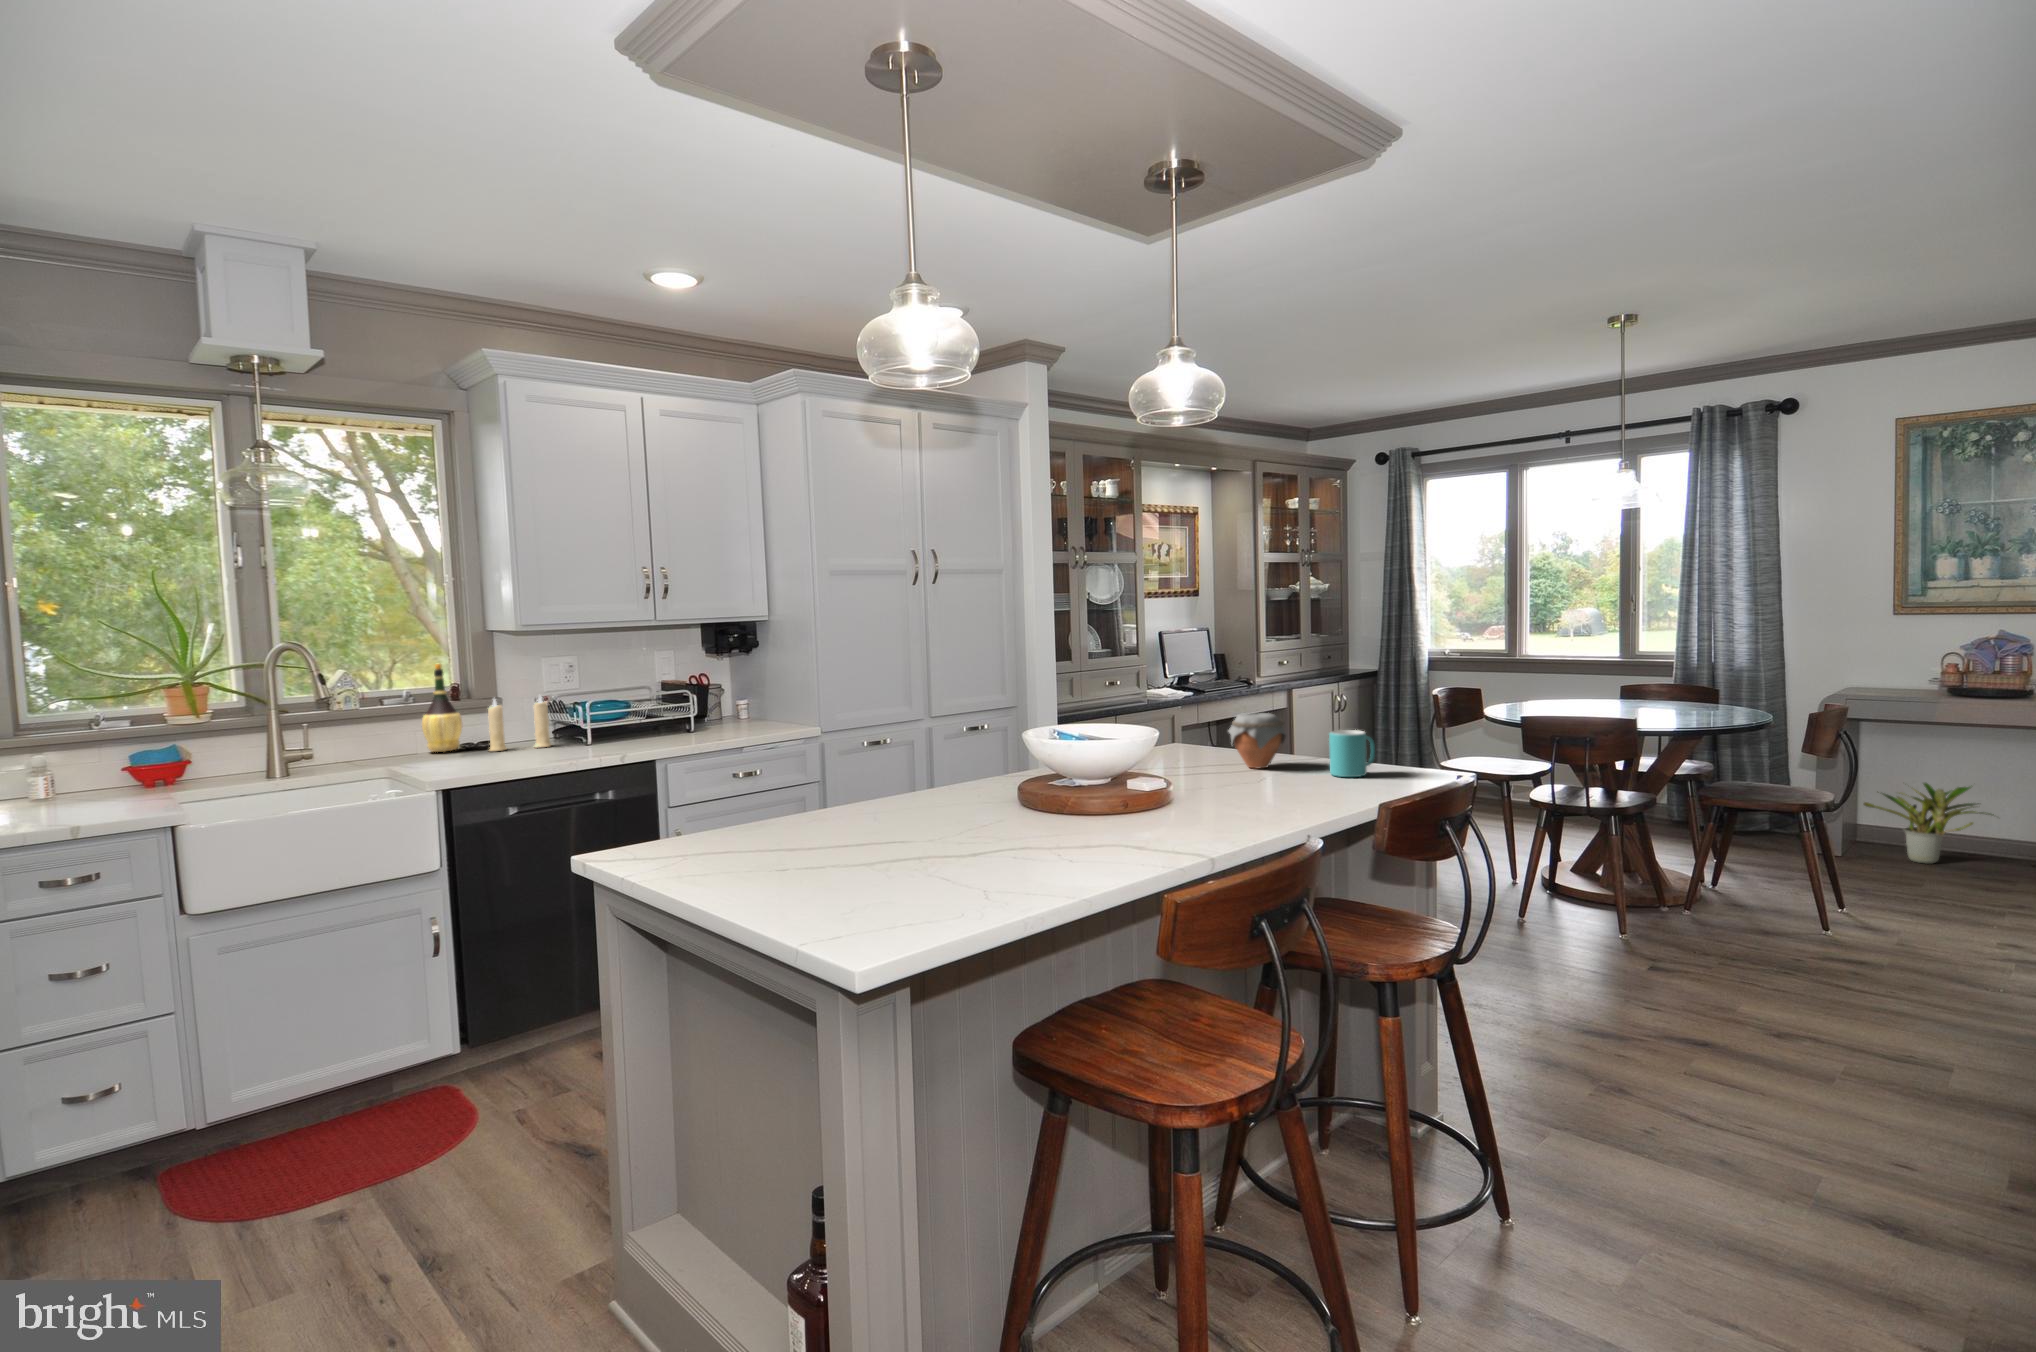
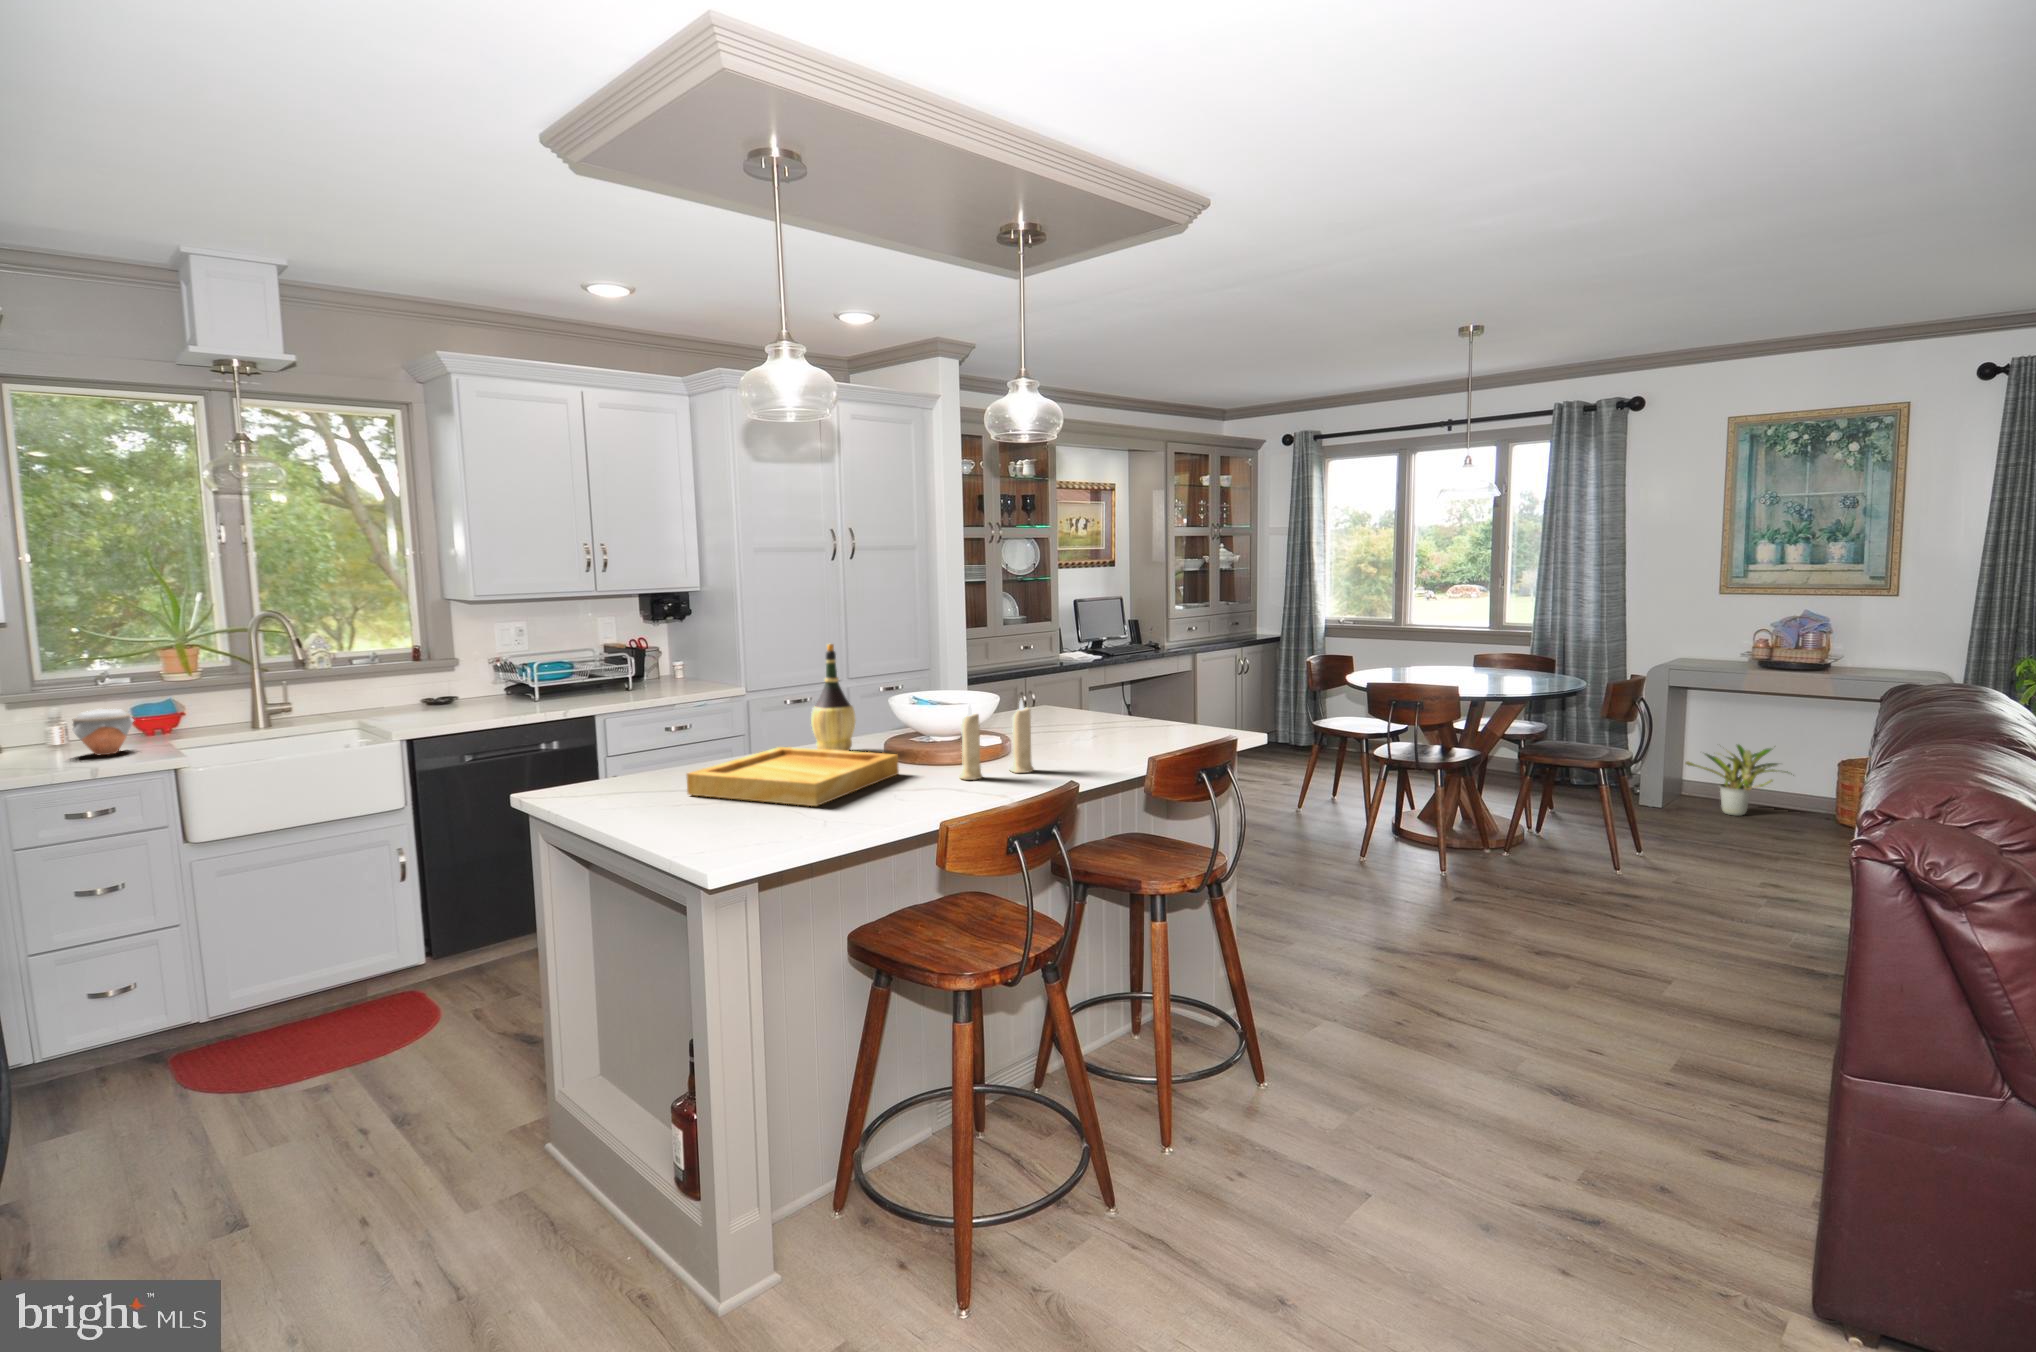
wine bottle: present [422,664,462,752] -> present [811,644,856,751]
candle: present [488,696,551,751] -> present [959,700,1034,780]
jar: present [1228,713,1286,769] -> present [72,709,134,755]
mug: present [1329,730,1375,777] -> none [1145,697,1183,736]
tray: none [788,795,1051,875] -> present [687,747,899,806]

